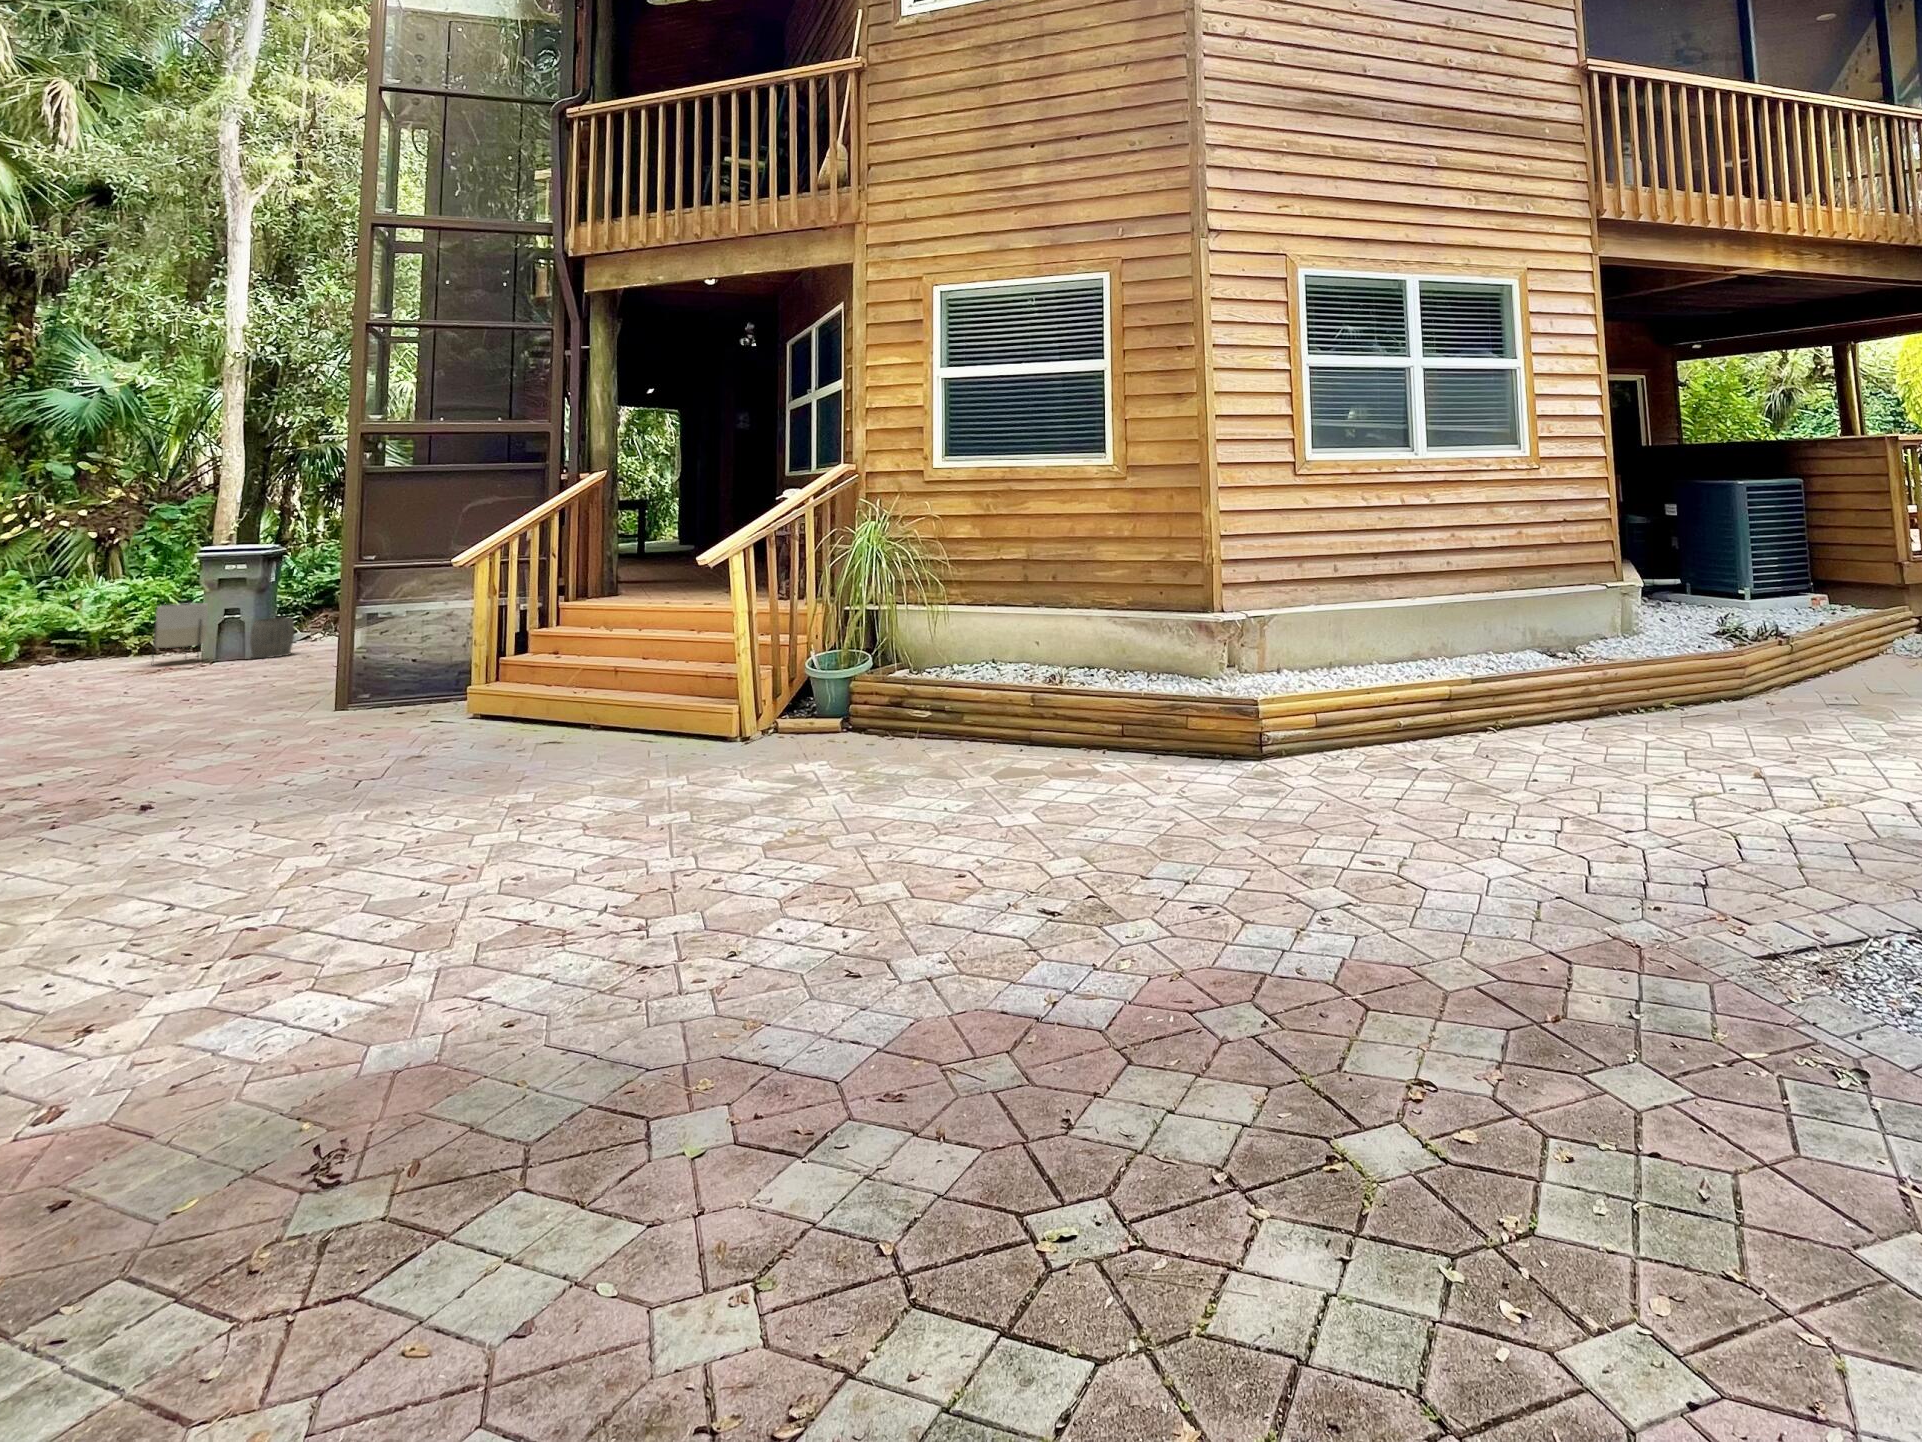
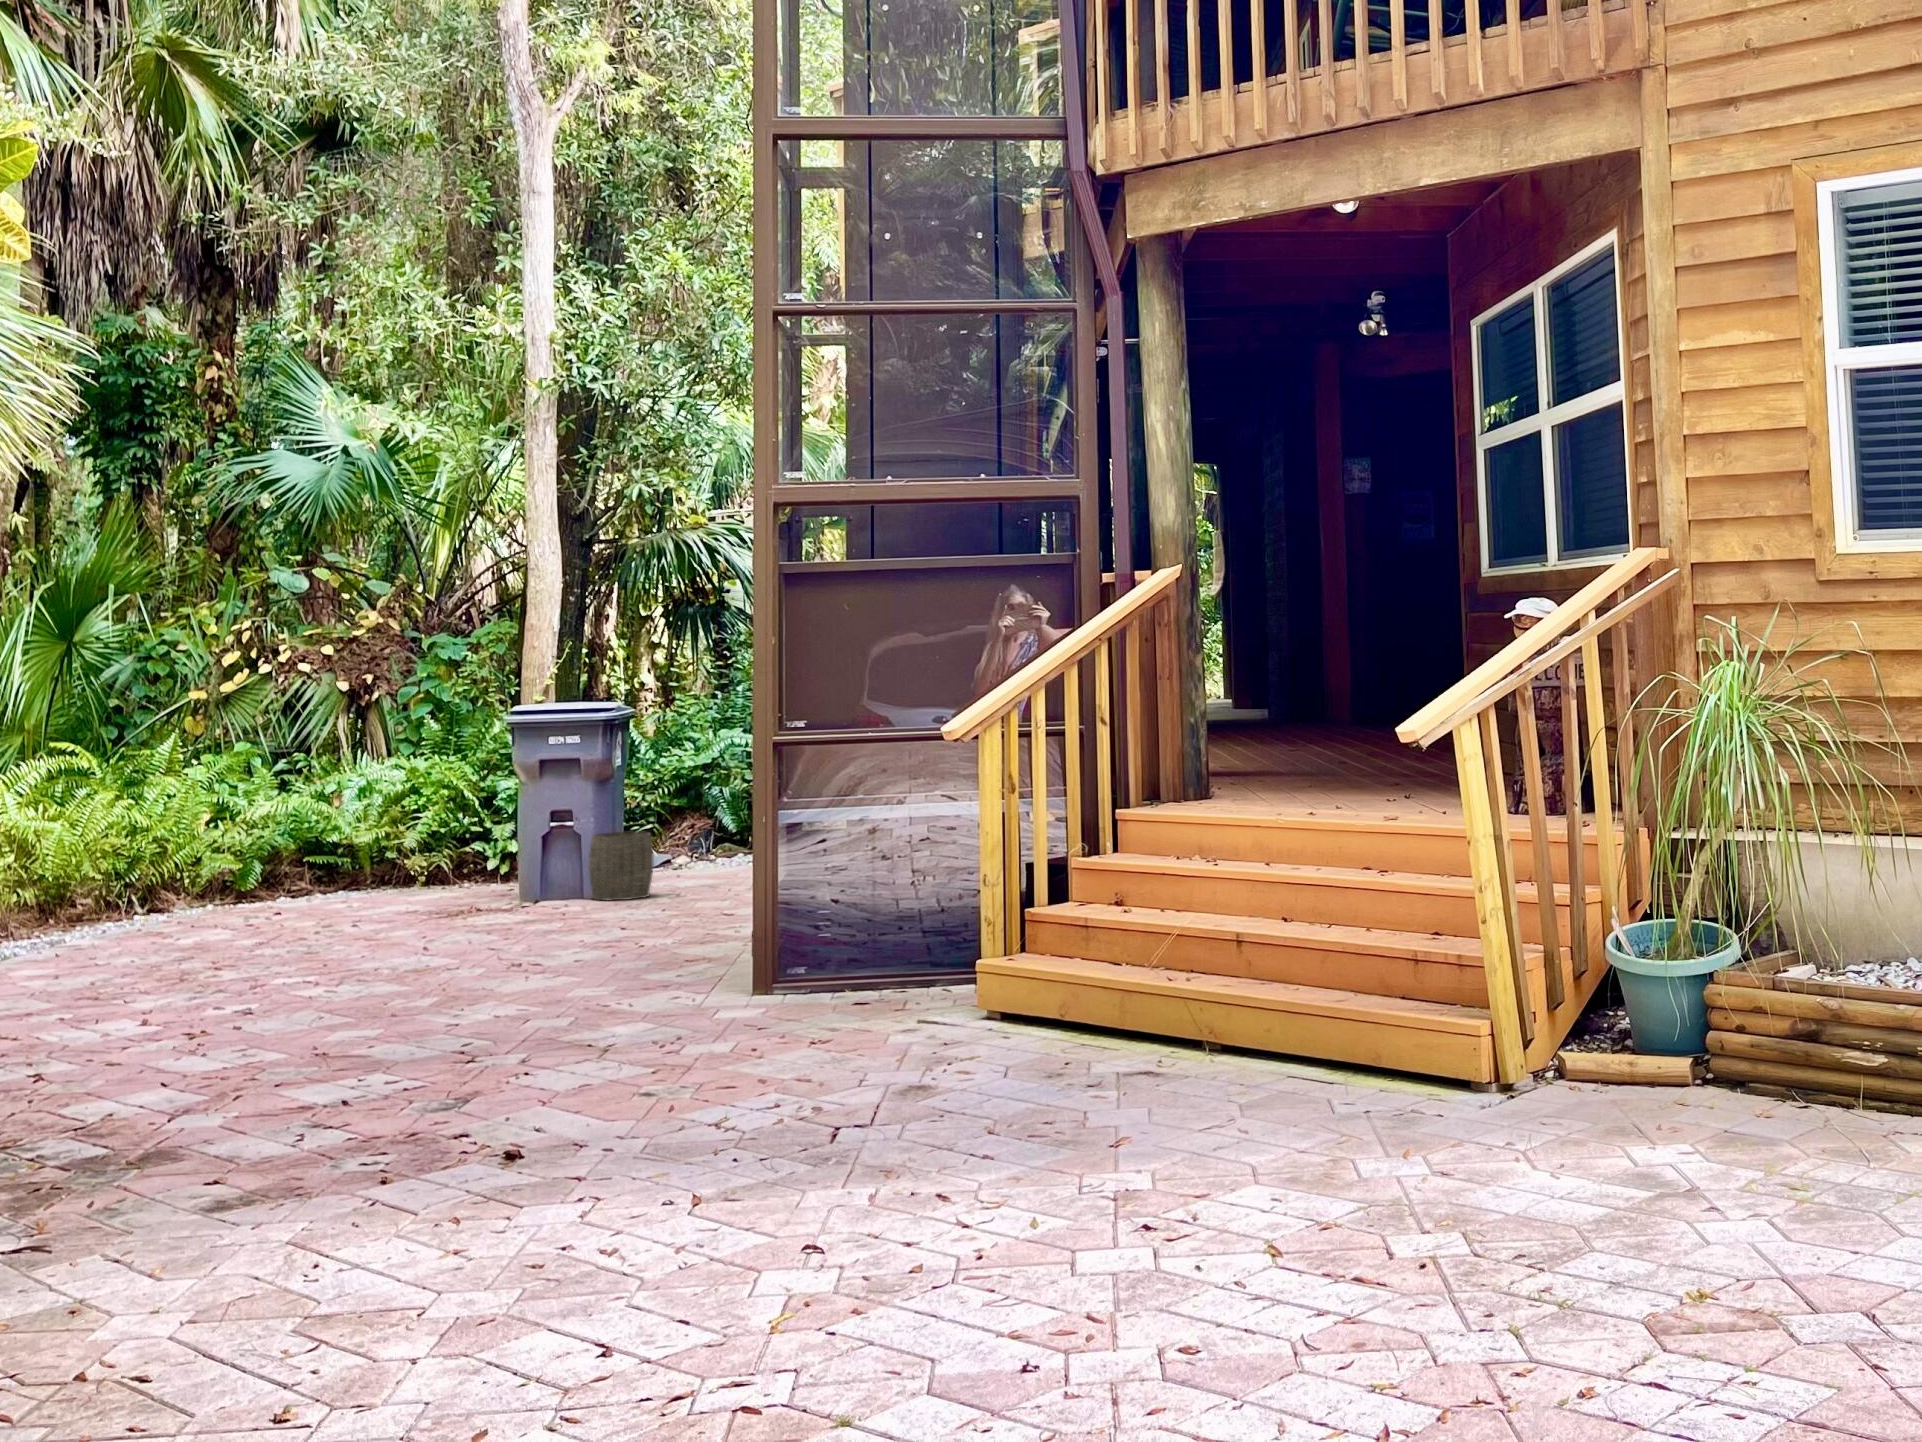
planter: present [153,603,208,648] -> none [449,803,525,906]

